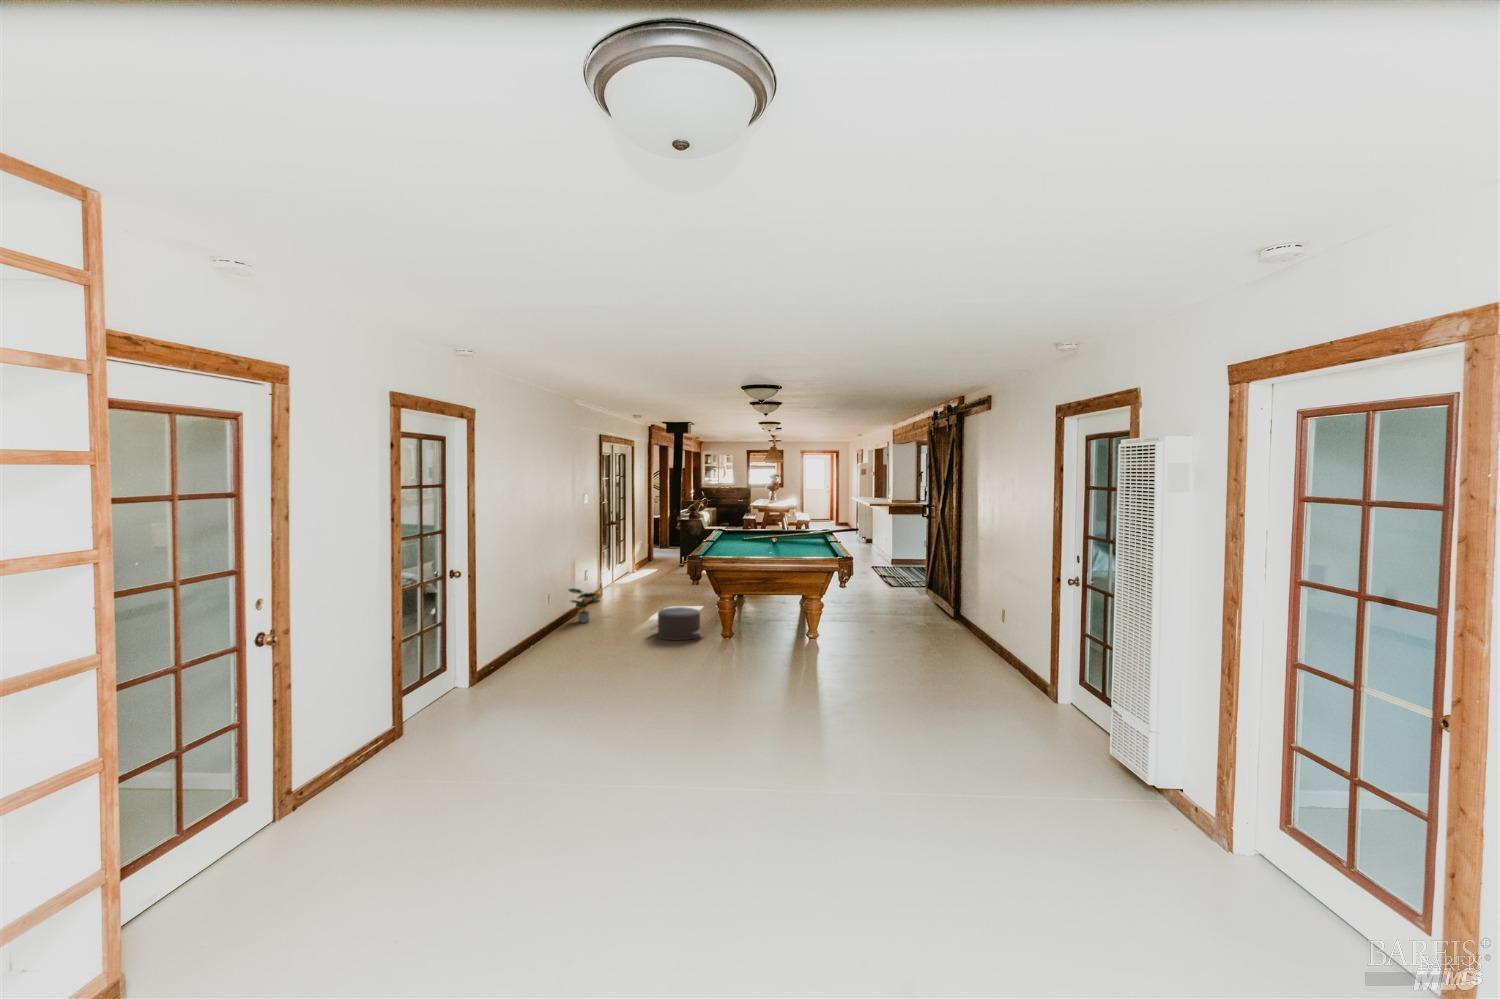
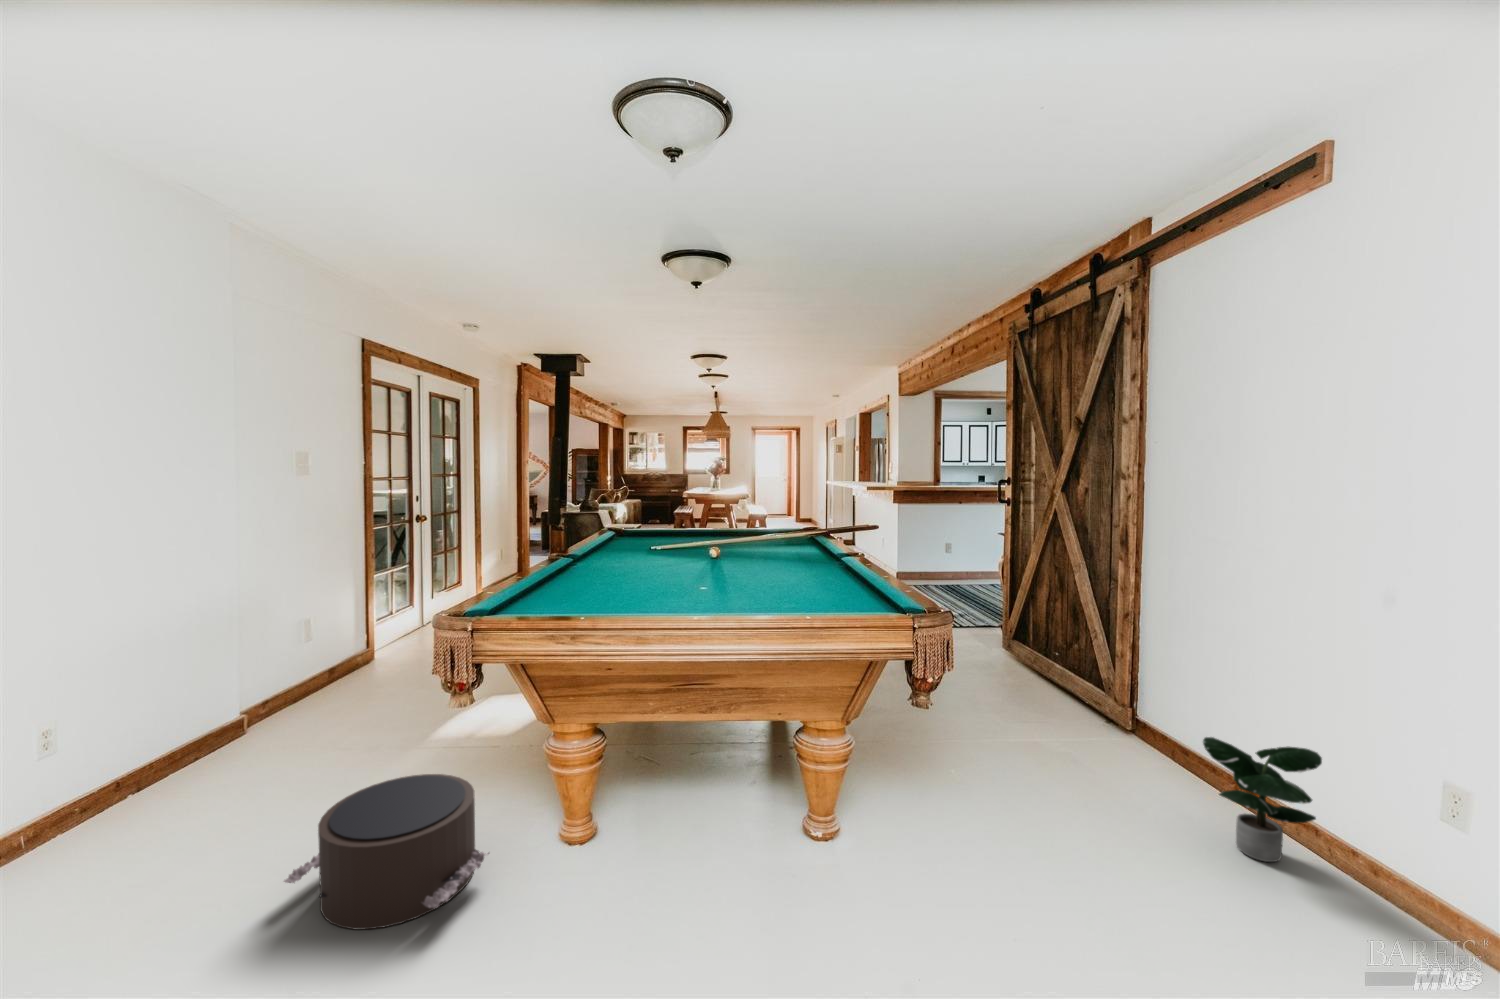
potted plant: present [569,588,600,623] -> present [1203,737,1322,862]

